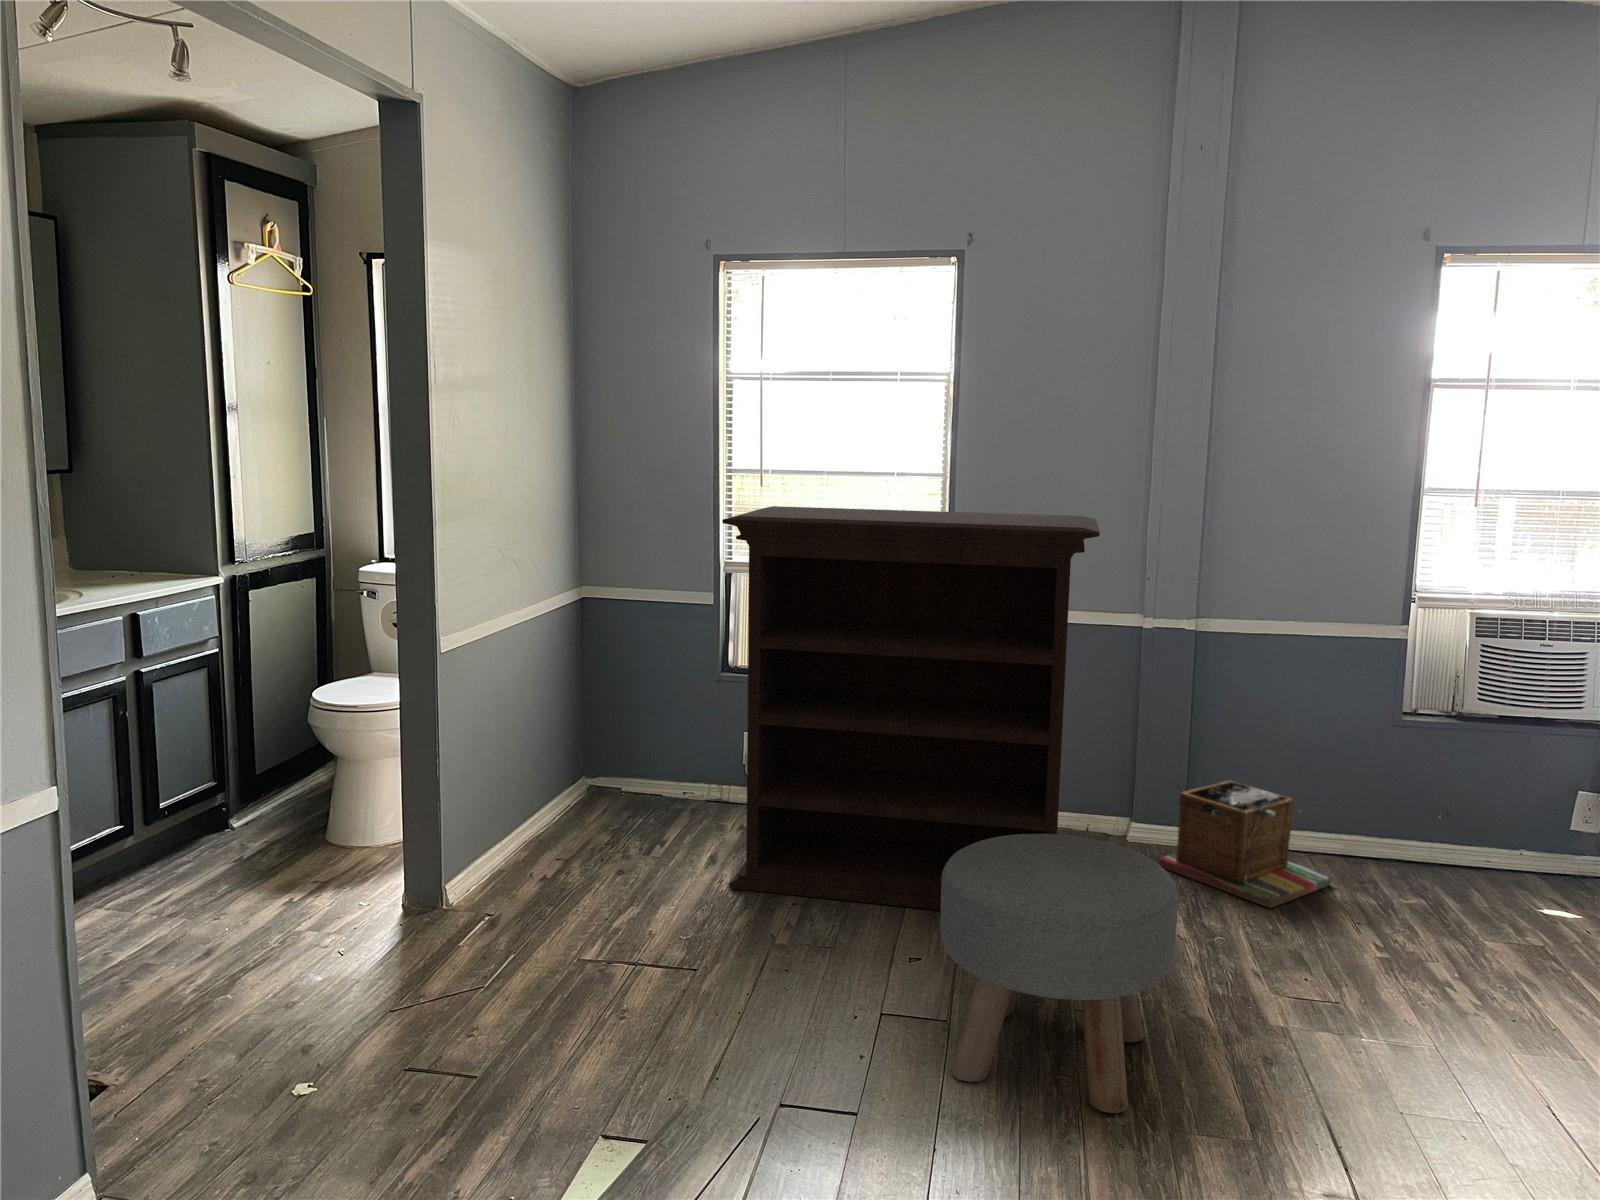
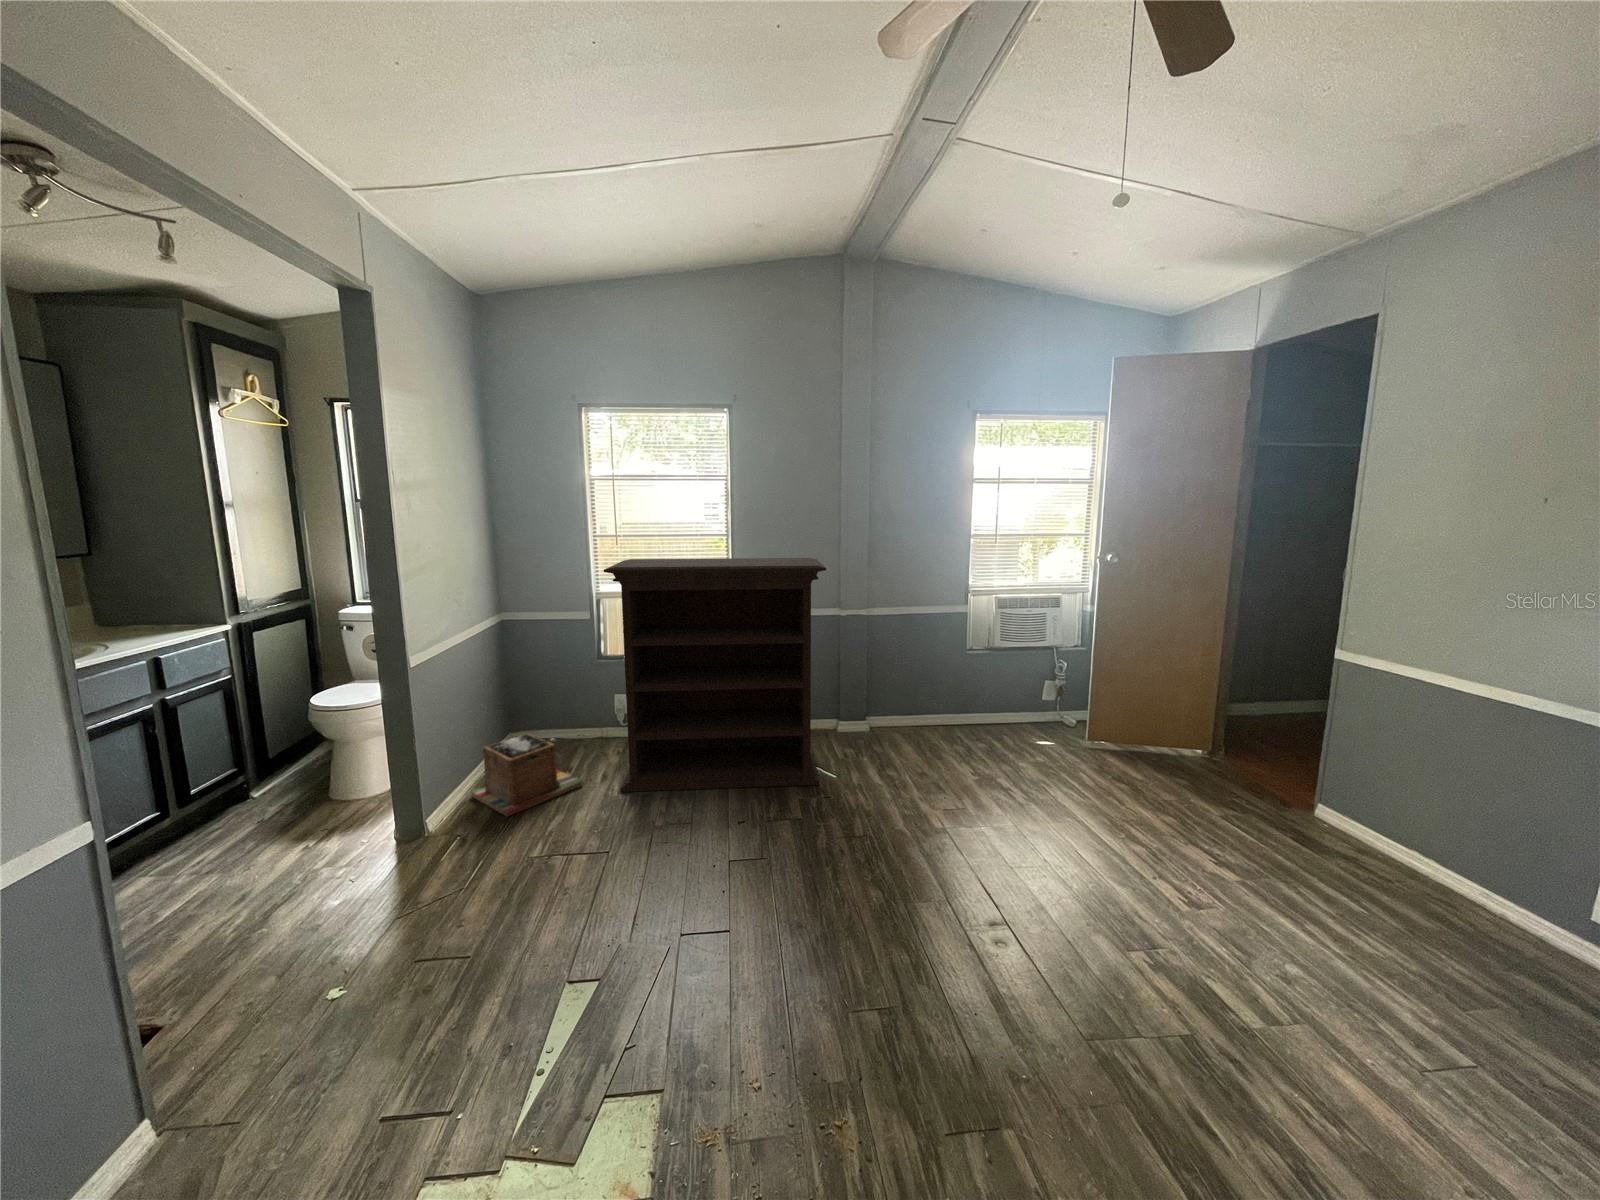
laundry basket: present [1159,780,1332,908] -> present [472,734,582,816]
ottoman: present [940,834,1179,1113] -> none [763,741,895,898]

